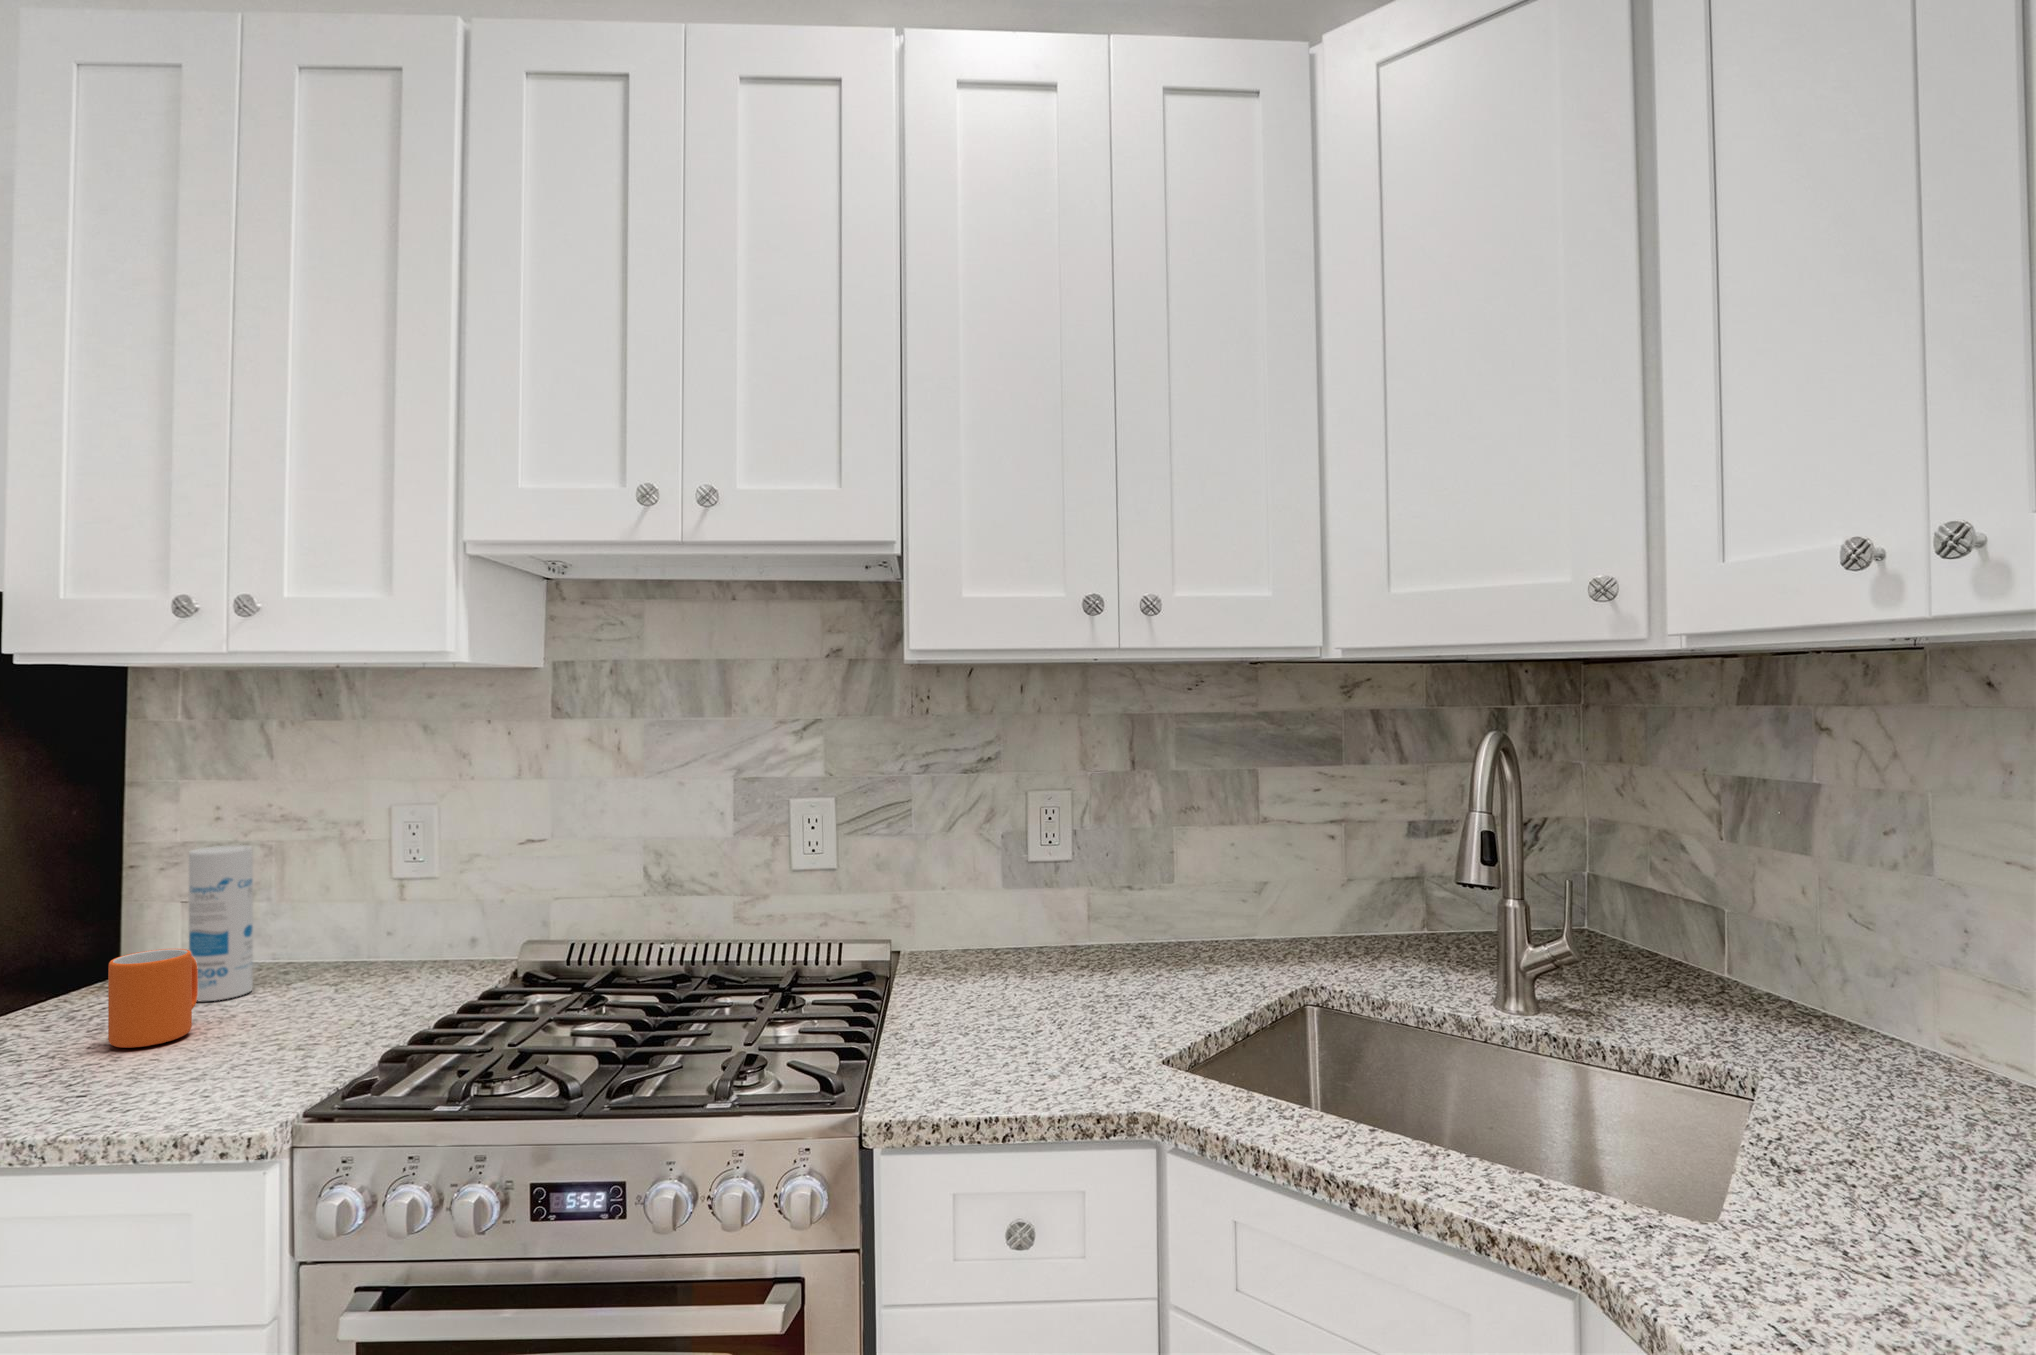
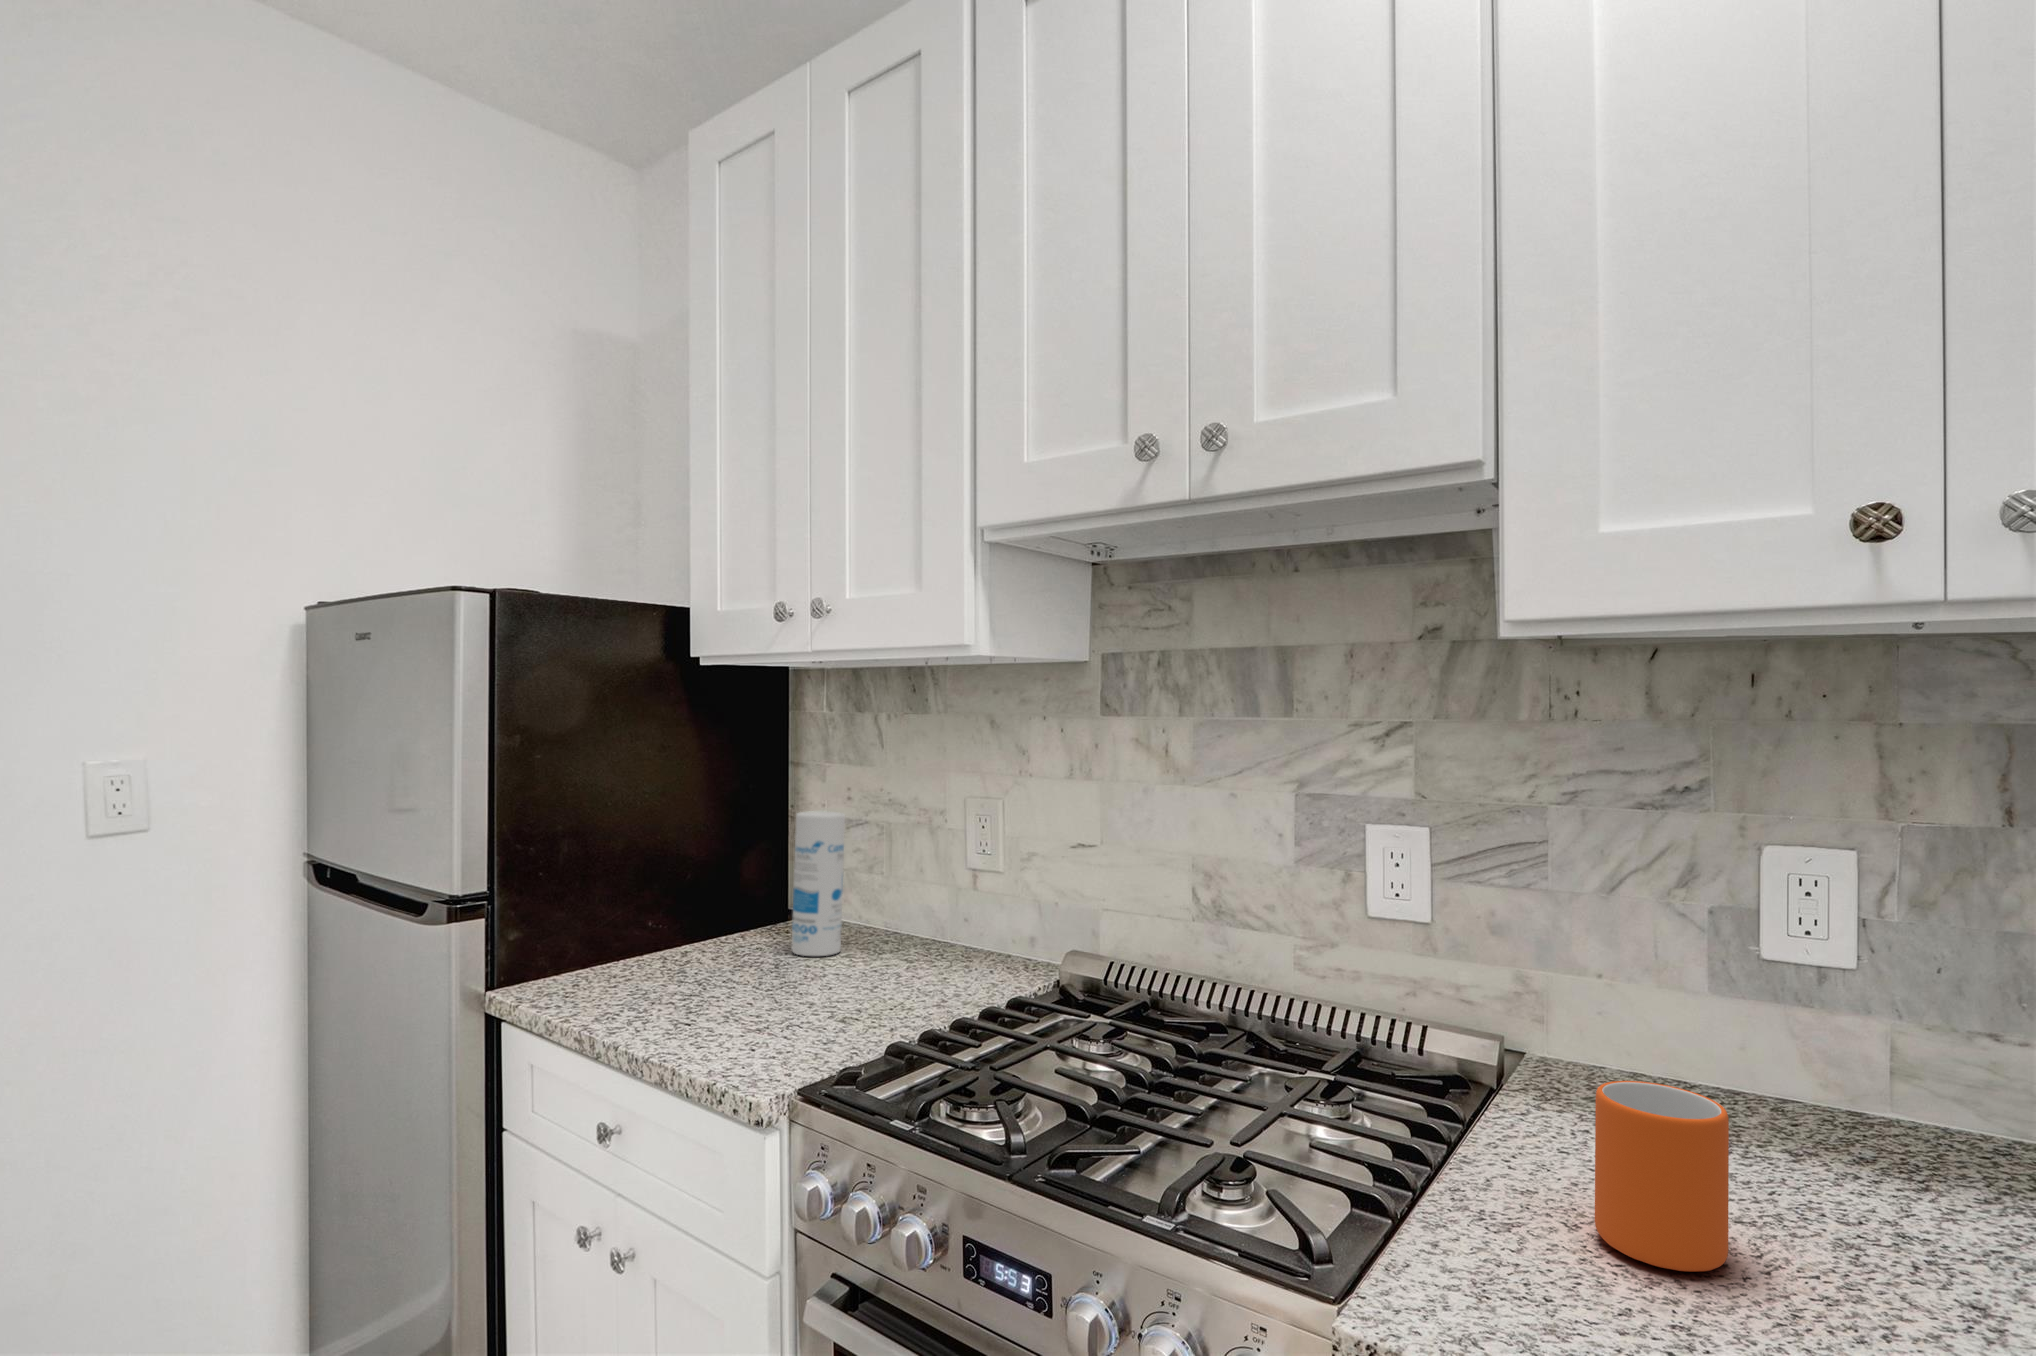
mug: present [108,949,198,1048] -> present [1595,1081,1729,1271]

